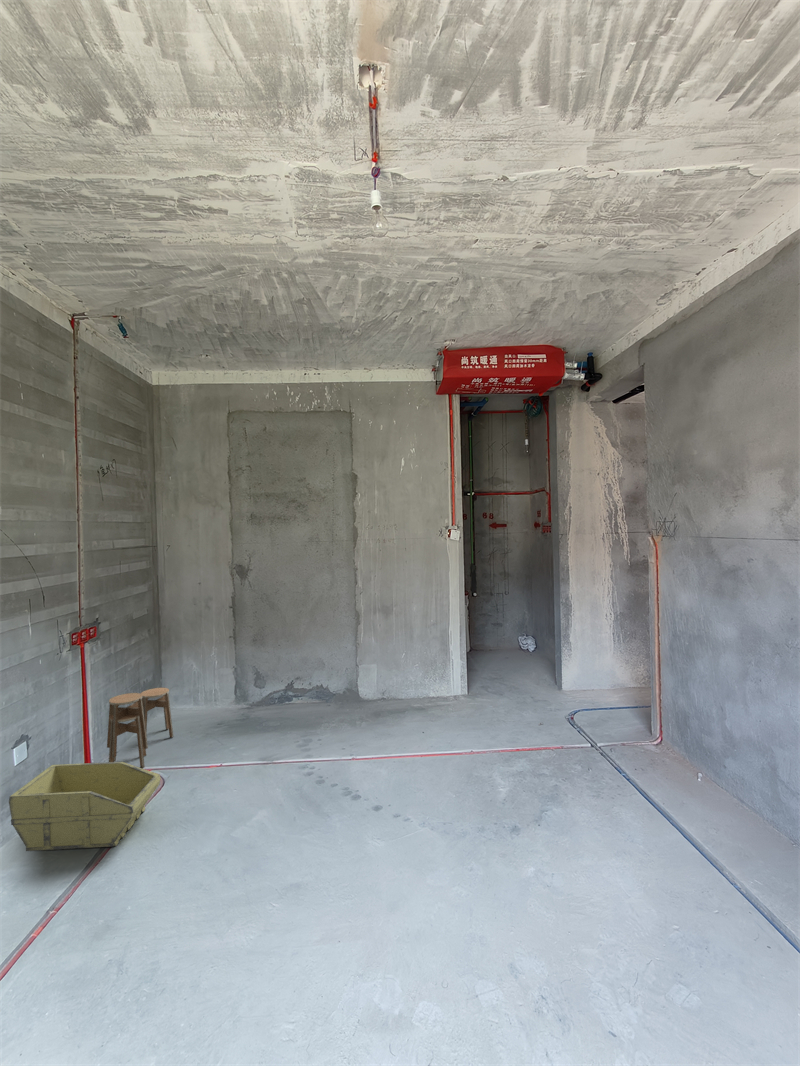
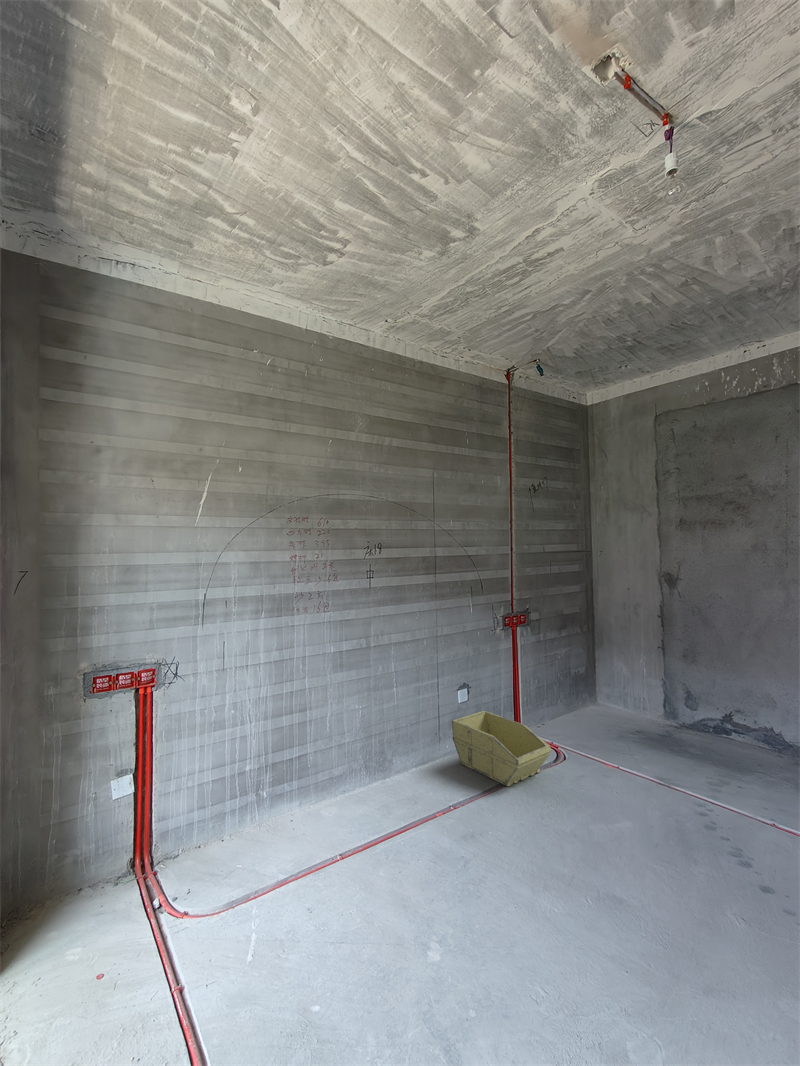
stool: present [107,688,173,768] -> none [530,674,593,742]

